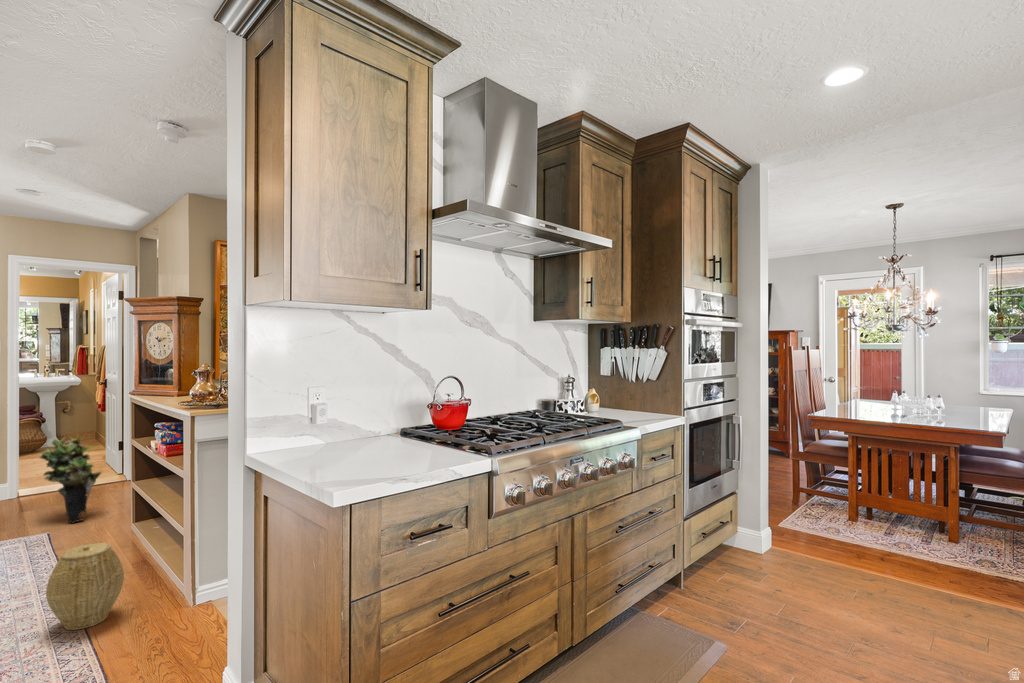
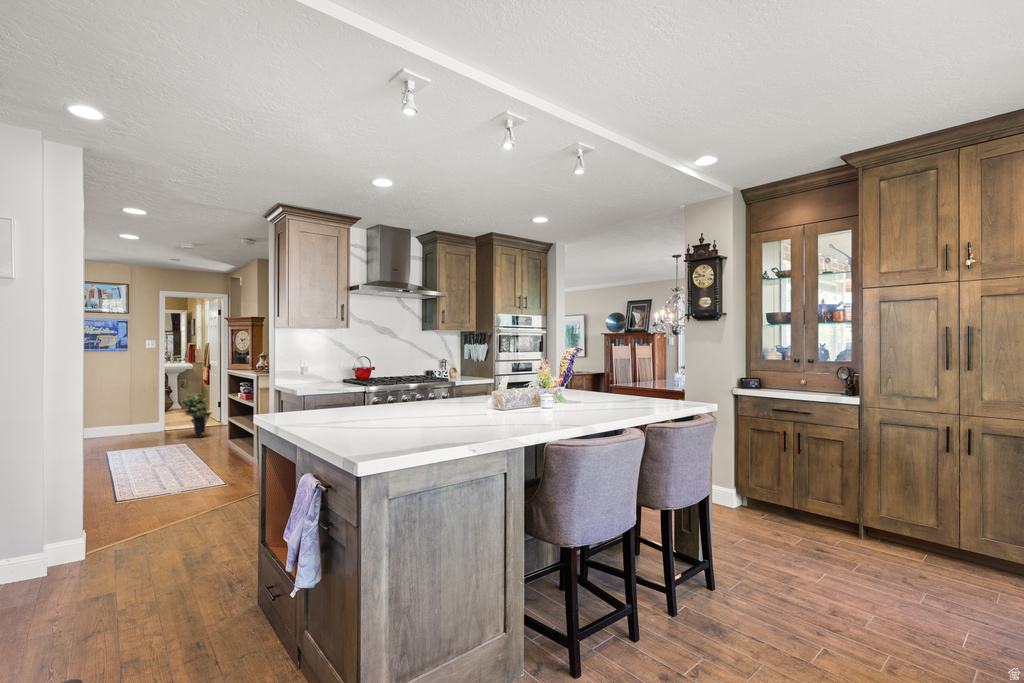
woven basket: present [46,543,124,630] -> none [197,431,228,466]

